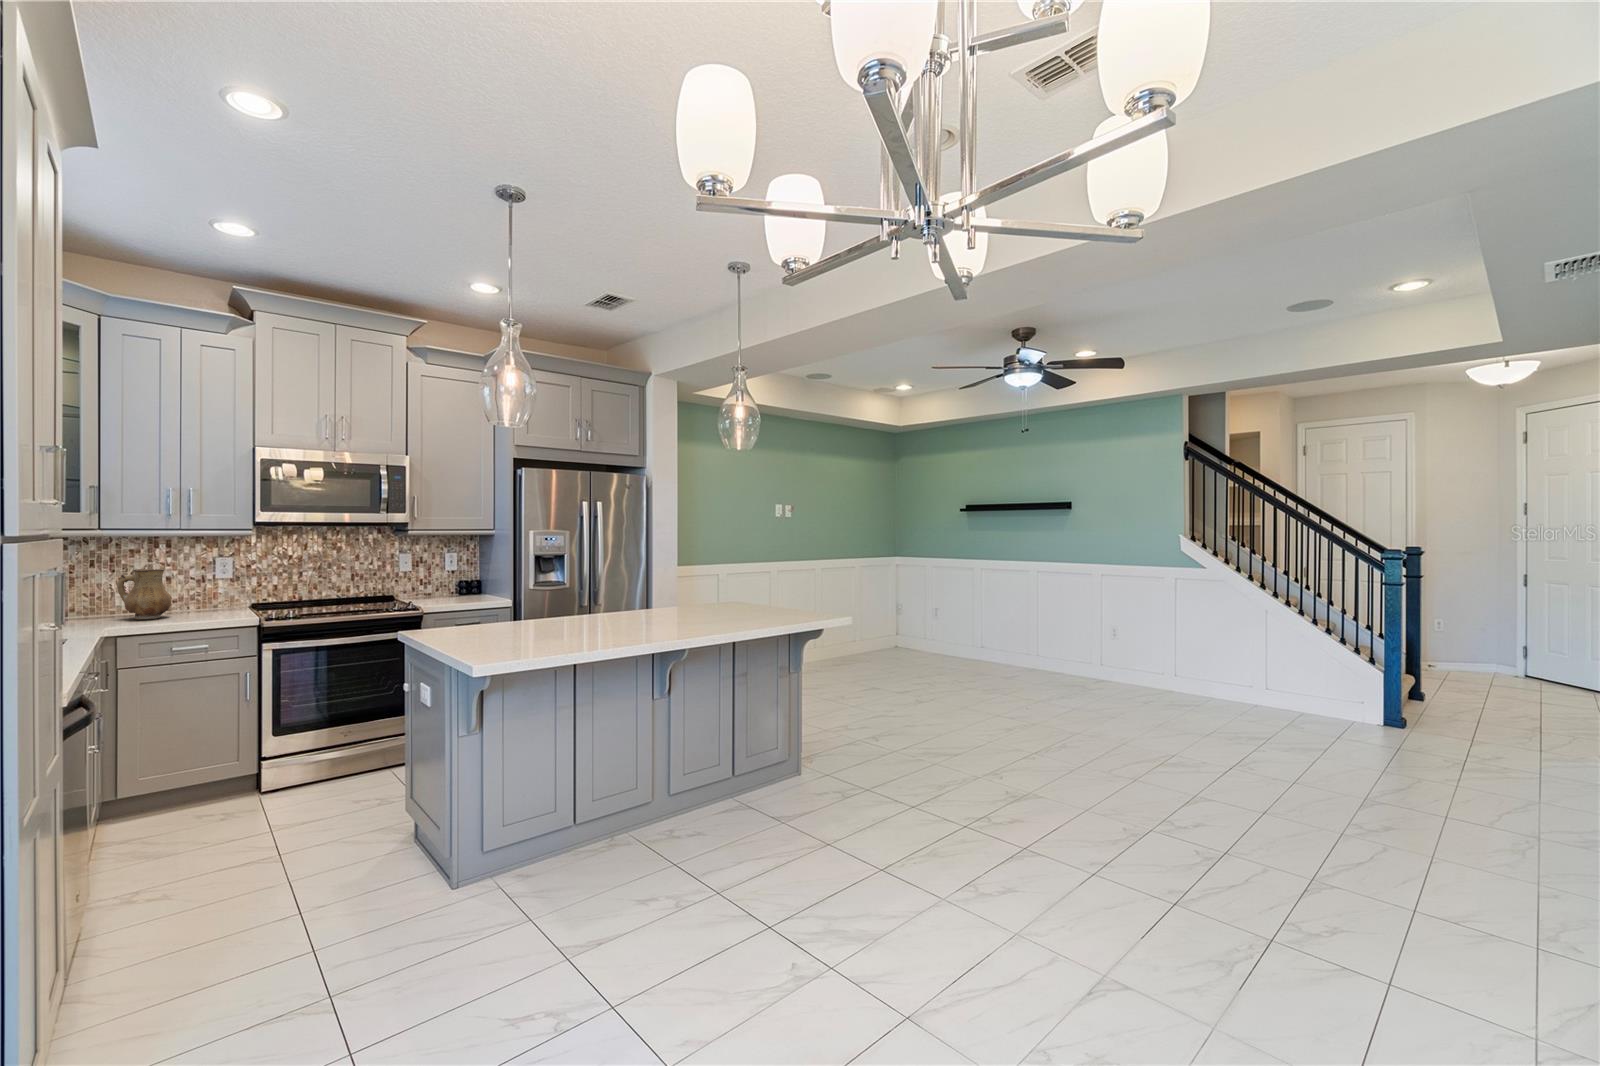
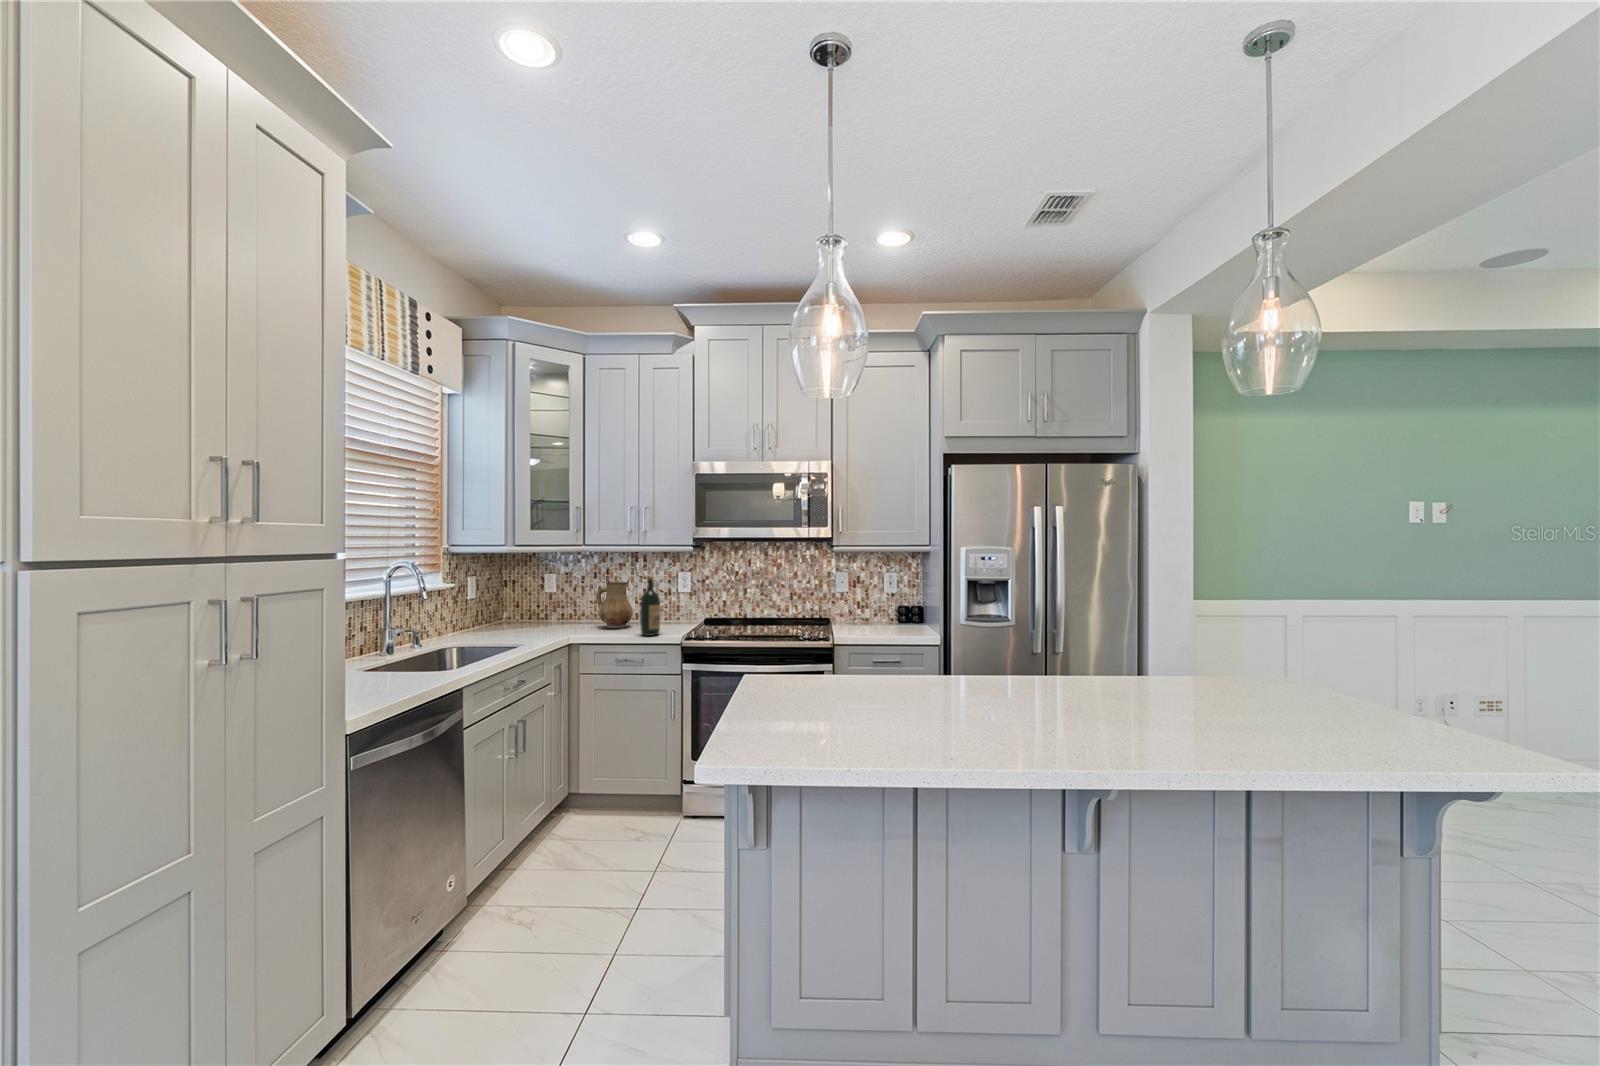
wine bottle: none [203,562,229,621] -> present [640,577,660,636]

